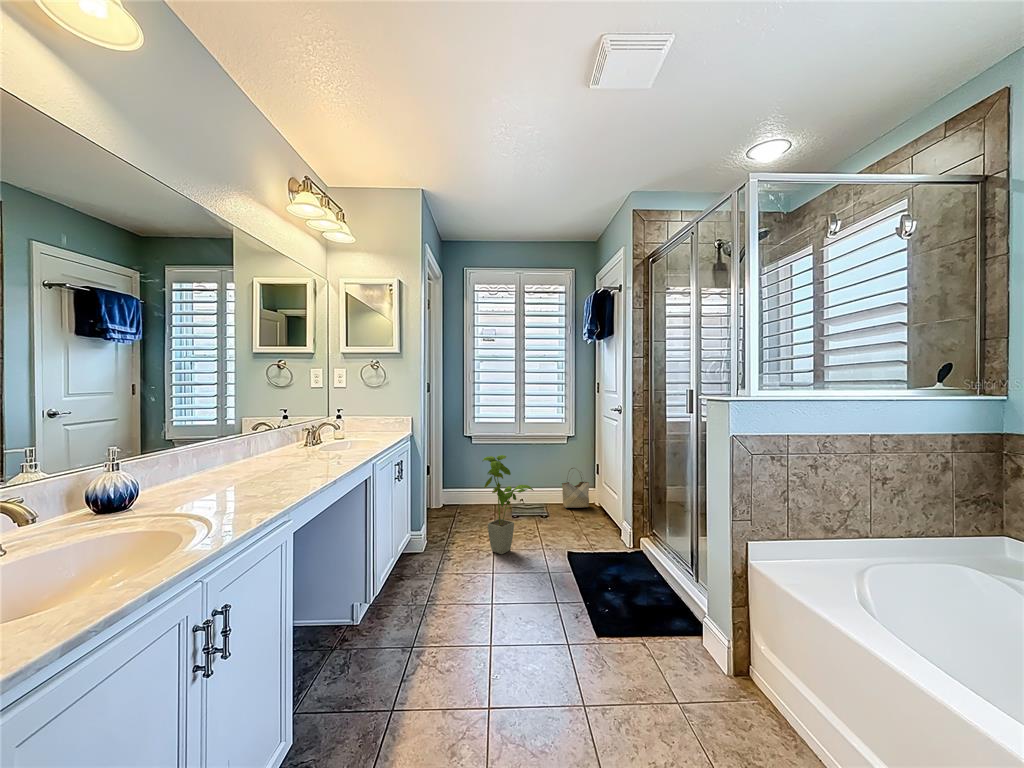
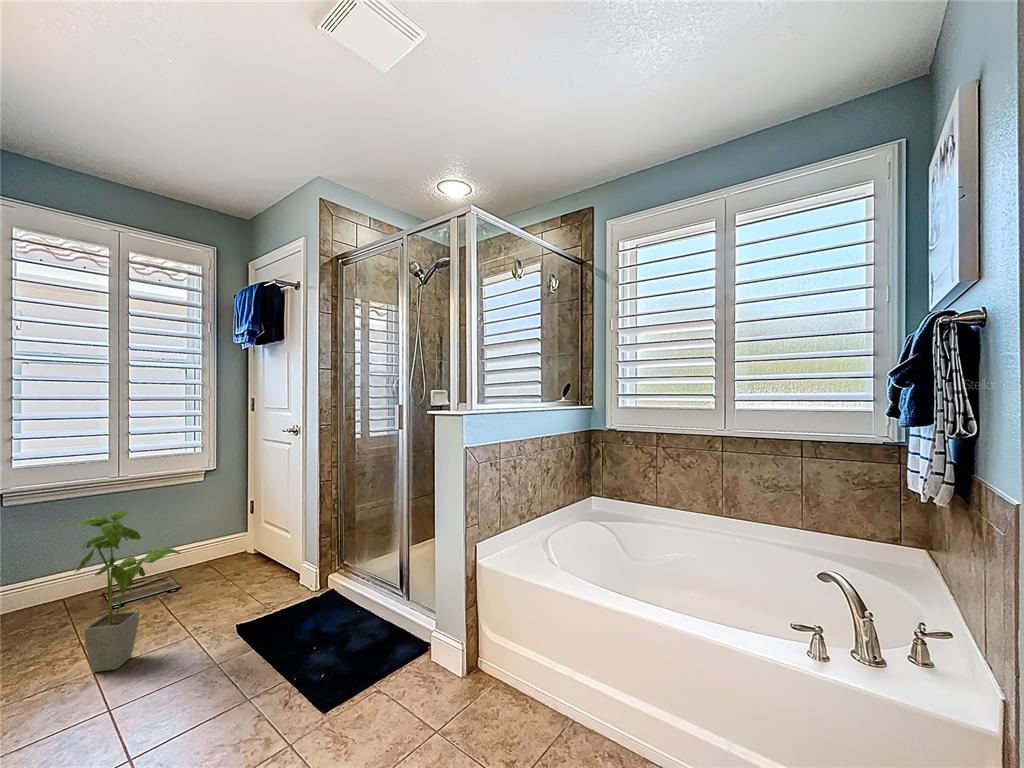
woven basket: present [562,468,589,508] -> none [196,511,238,568]

